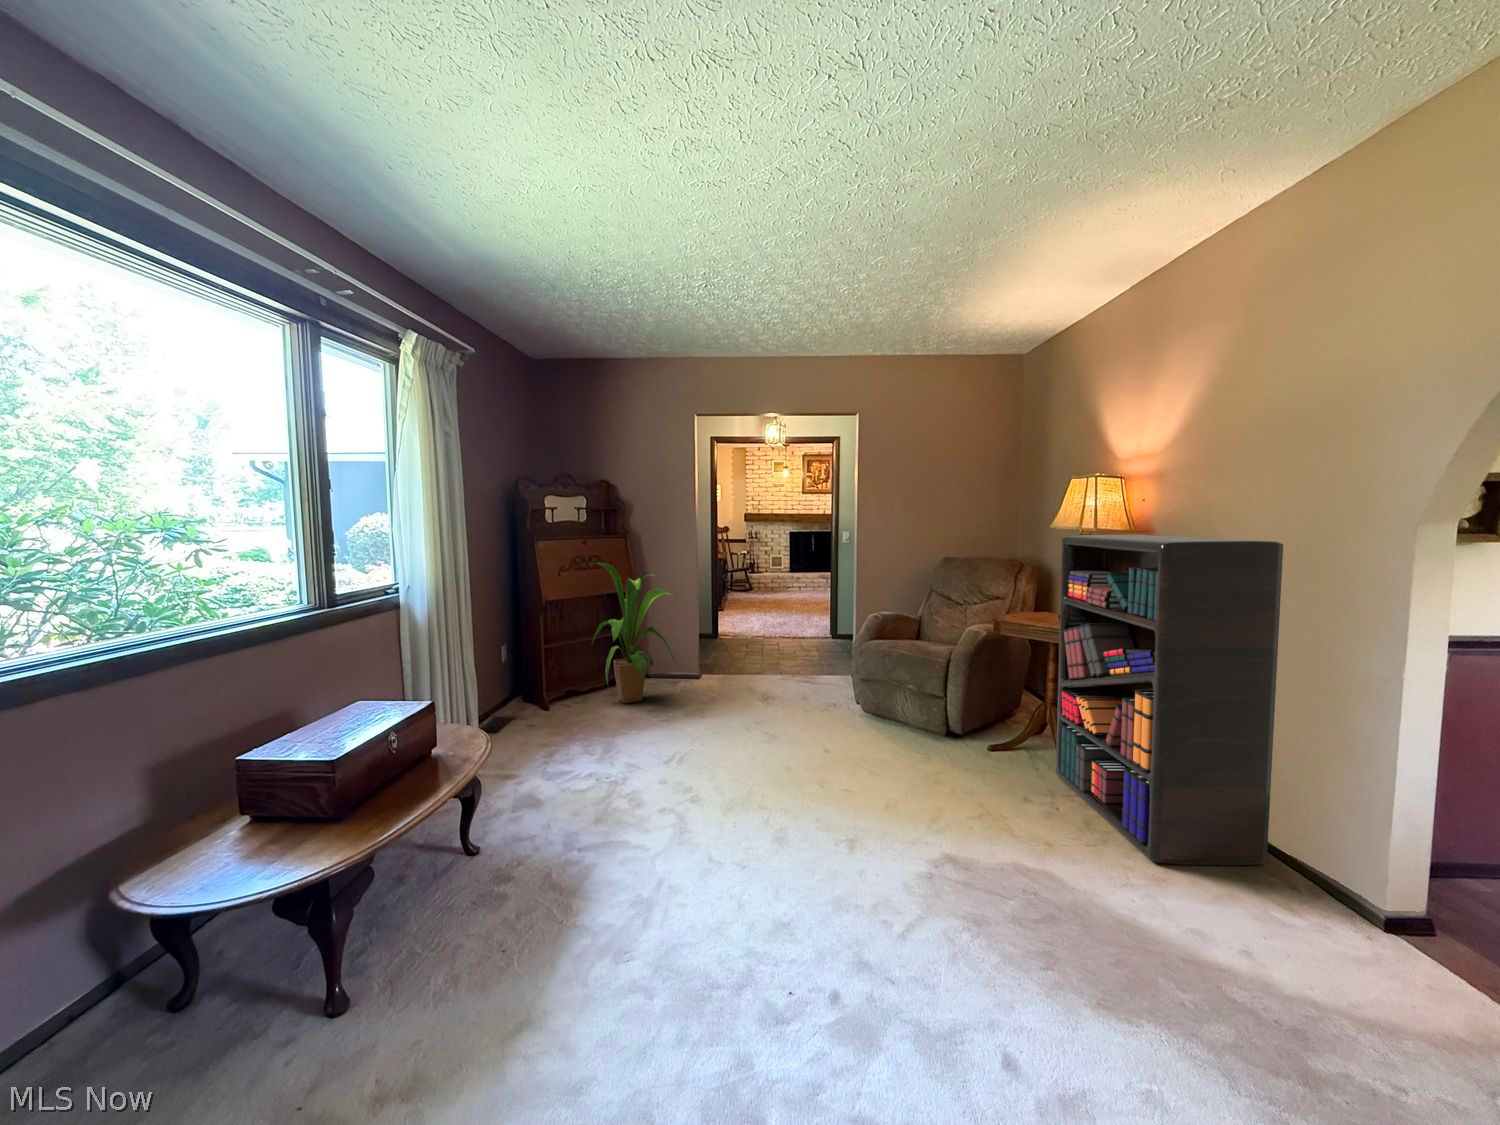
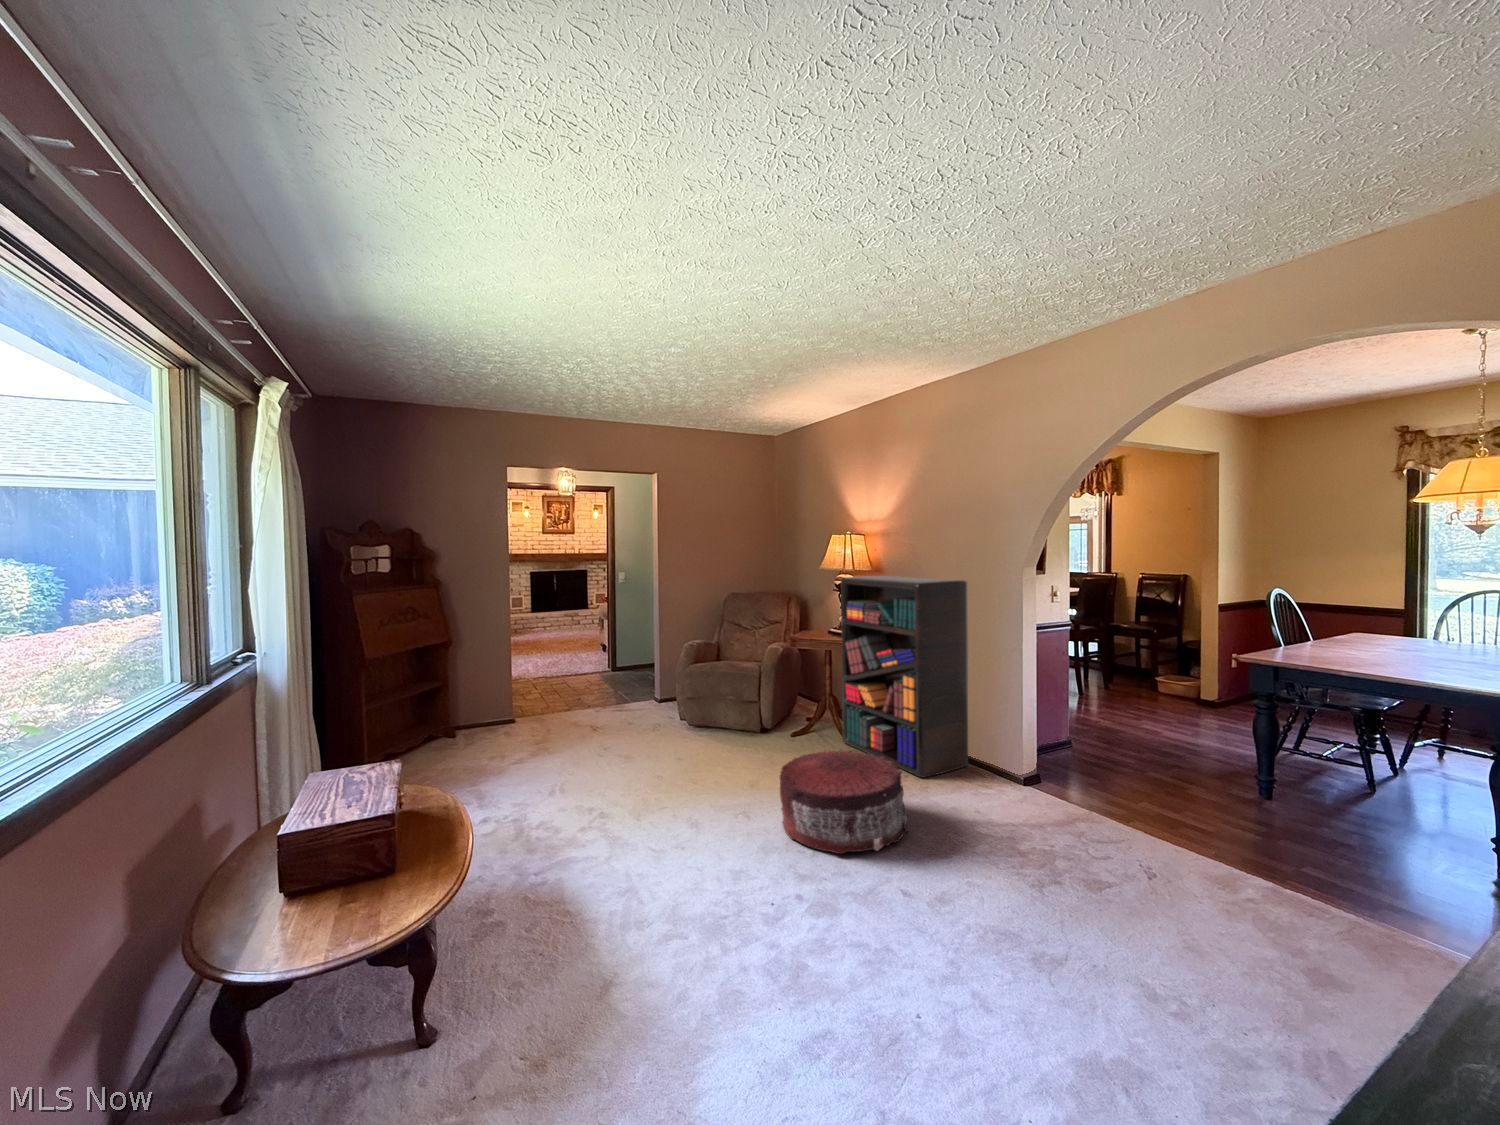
house plant: present [592,563,678,703] -> none [412,615,516,755]
pouf: none [862,783,1063,970] -> present [779,750,908,854]

